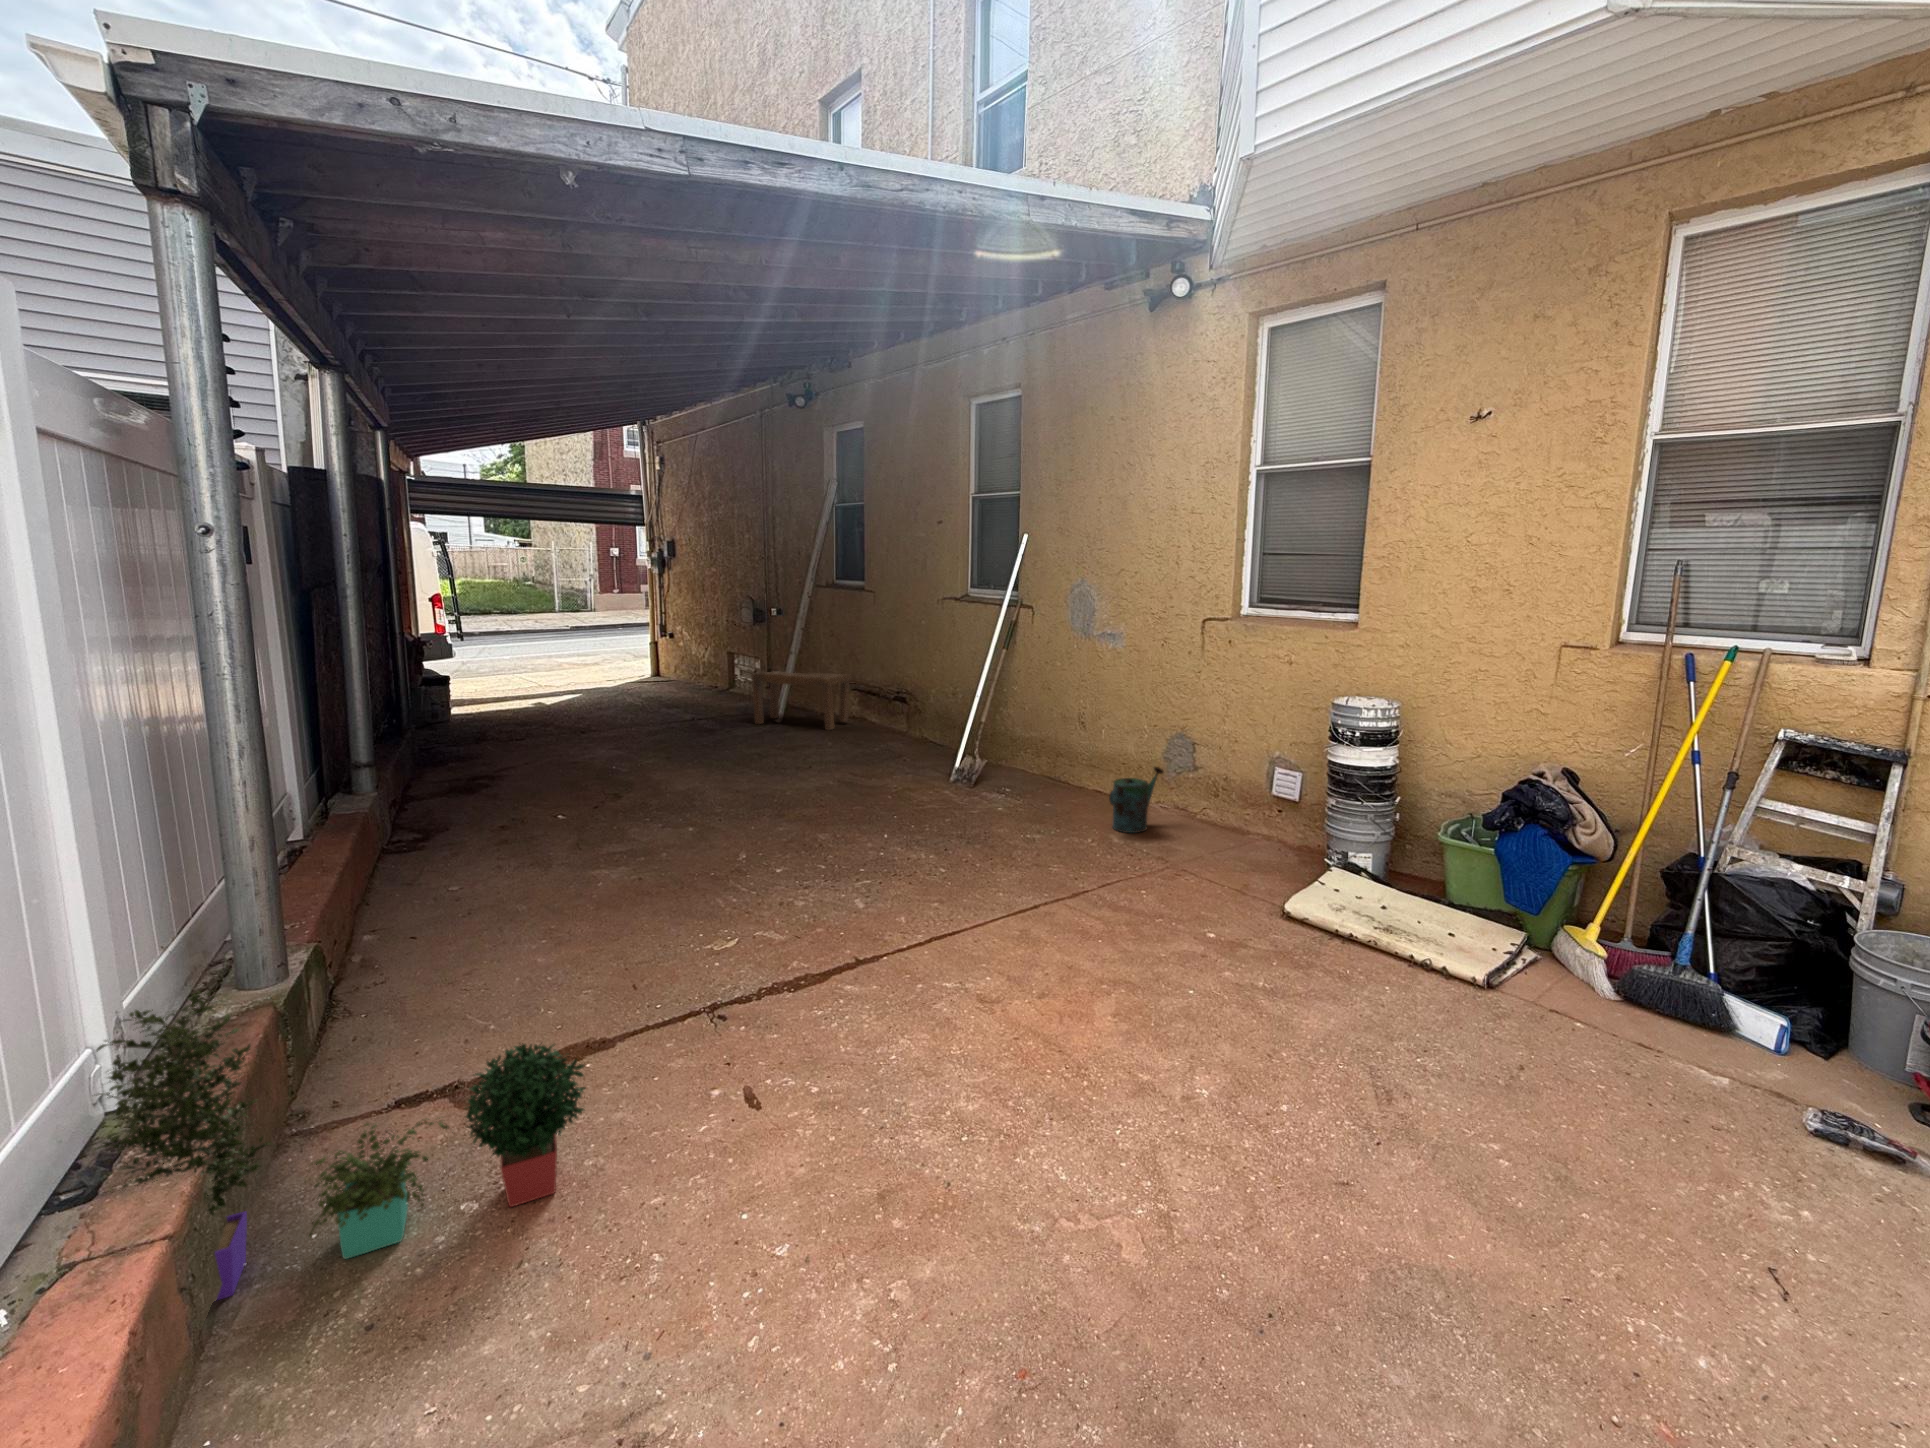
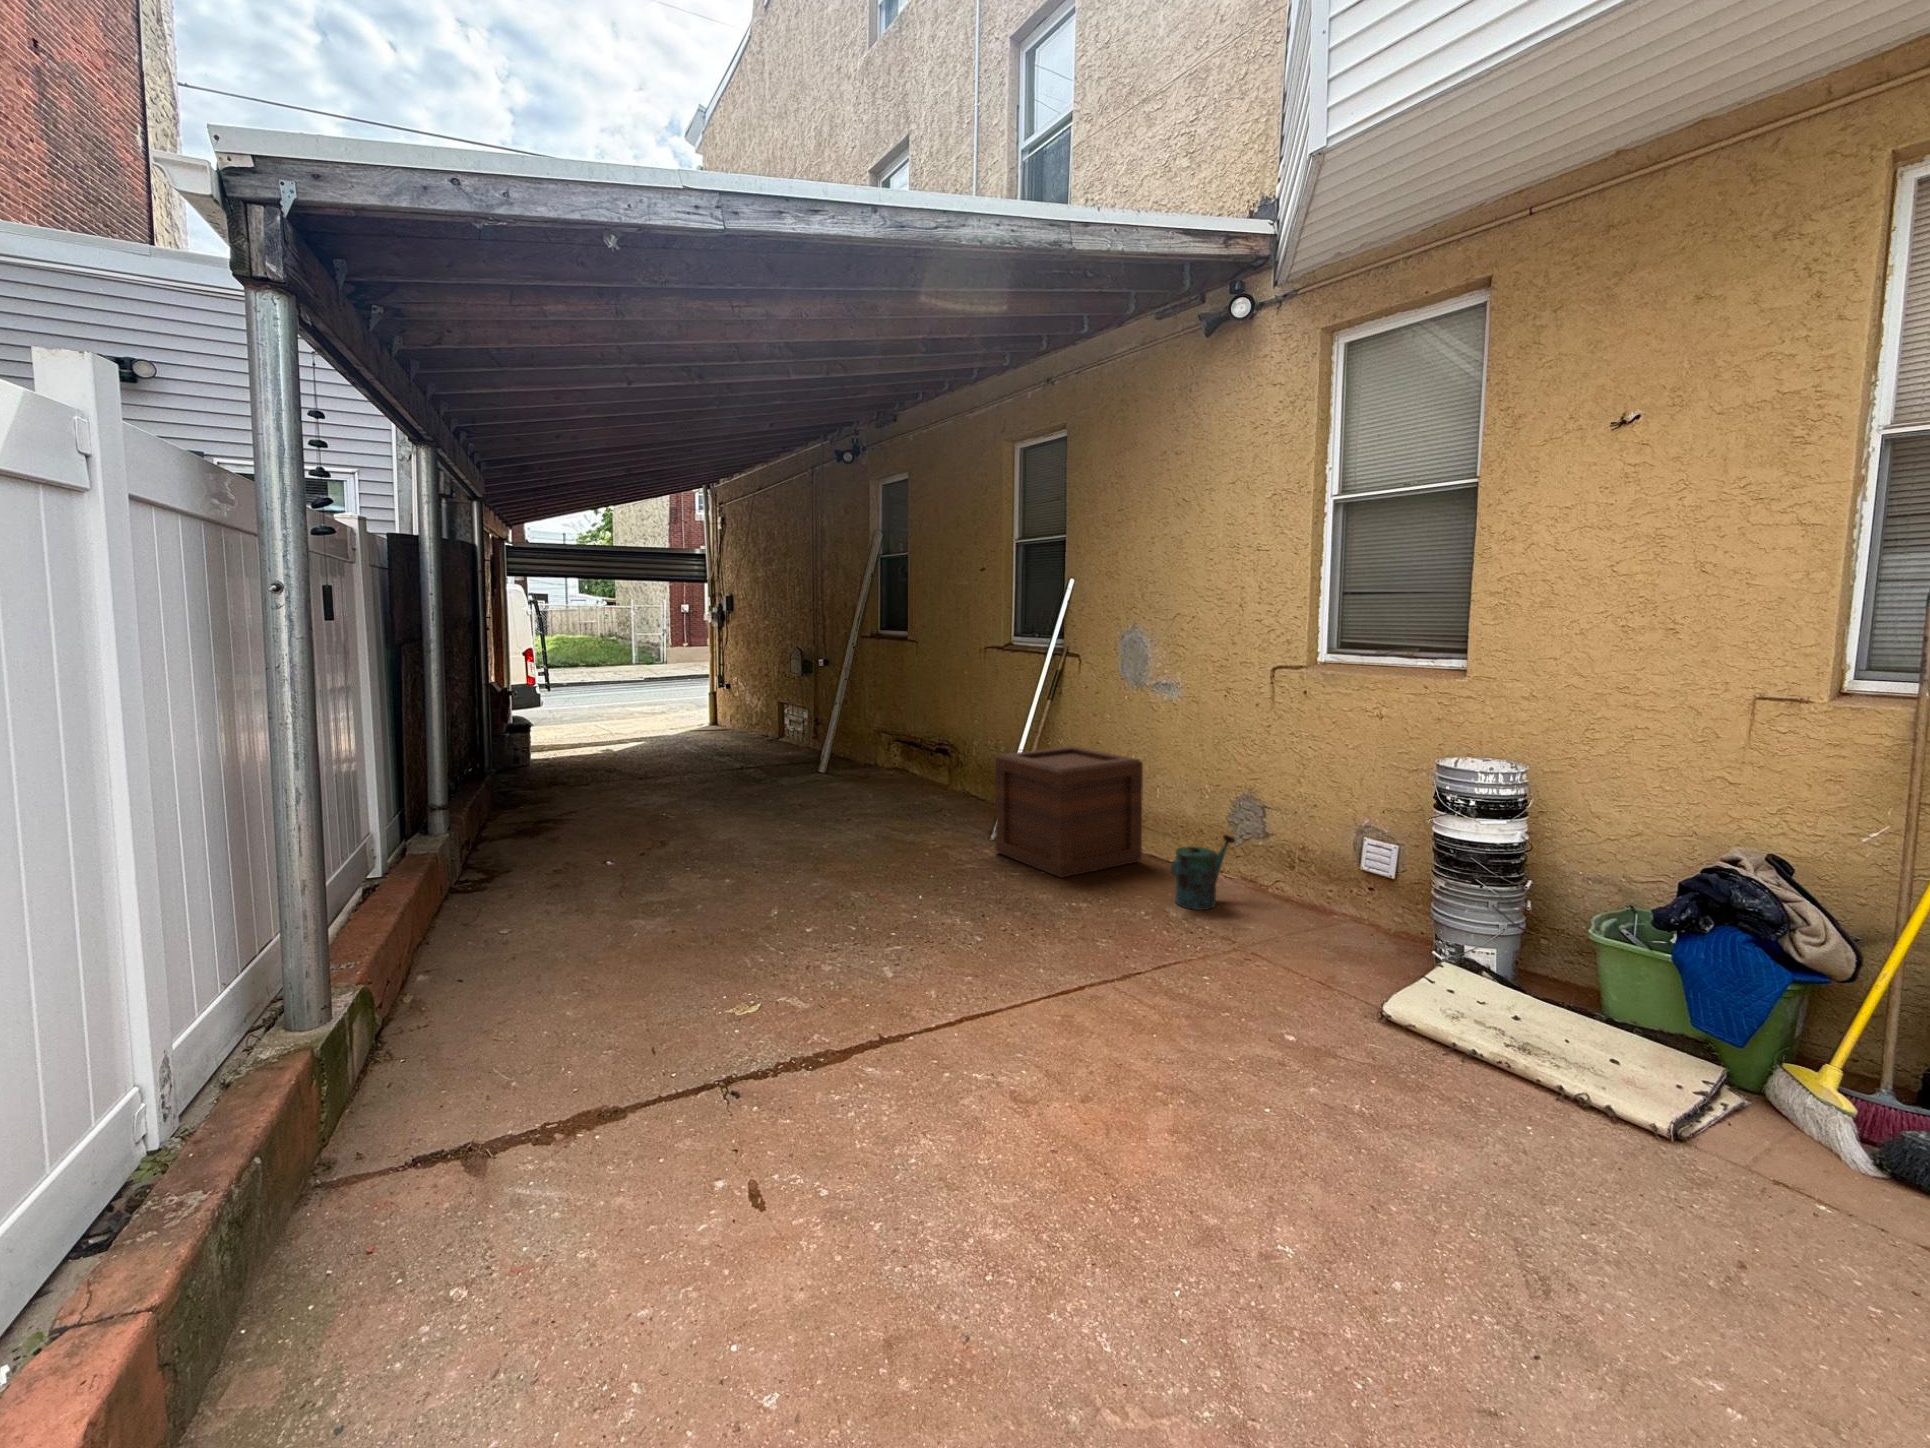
bench: present [751,671,851,730] -> none [799,723,898,785]
wooden crate: none [950,690,1084,811] -> present [995,746,1143,878]
potted plant: present [95,990,585,1300] -> none [107,1044,579,1381]

